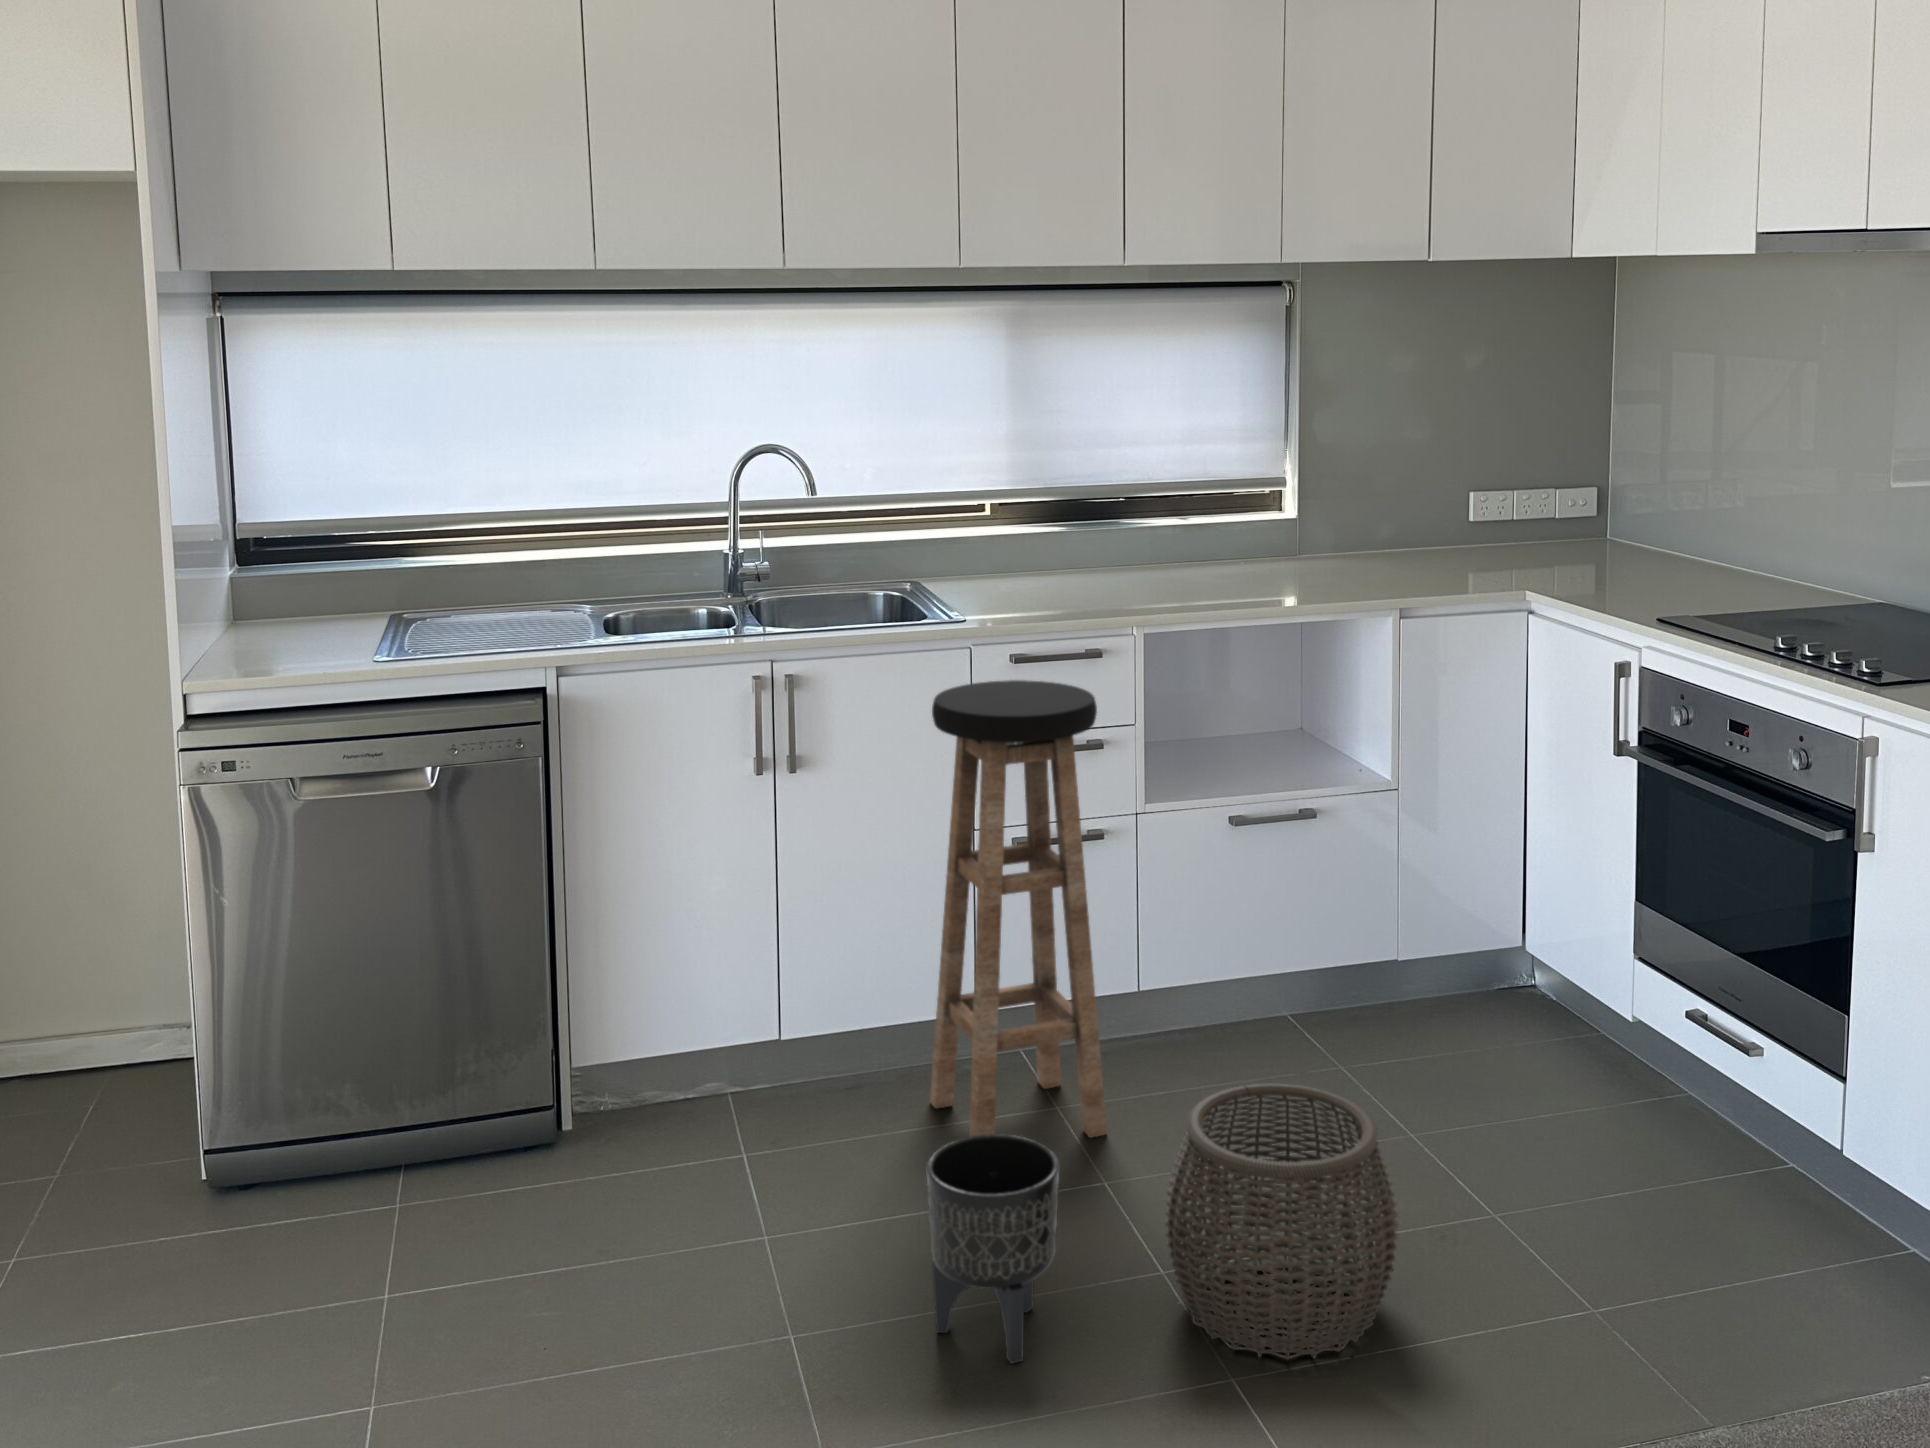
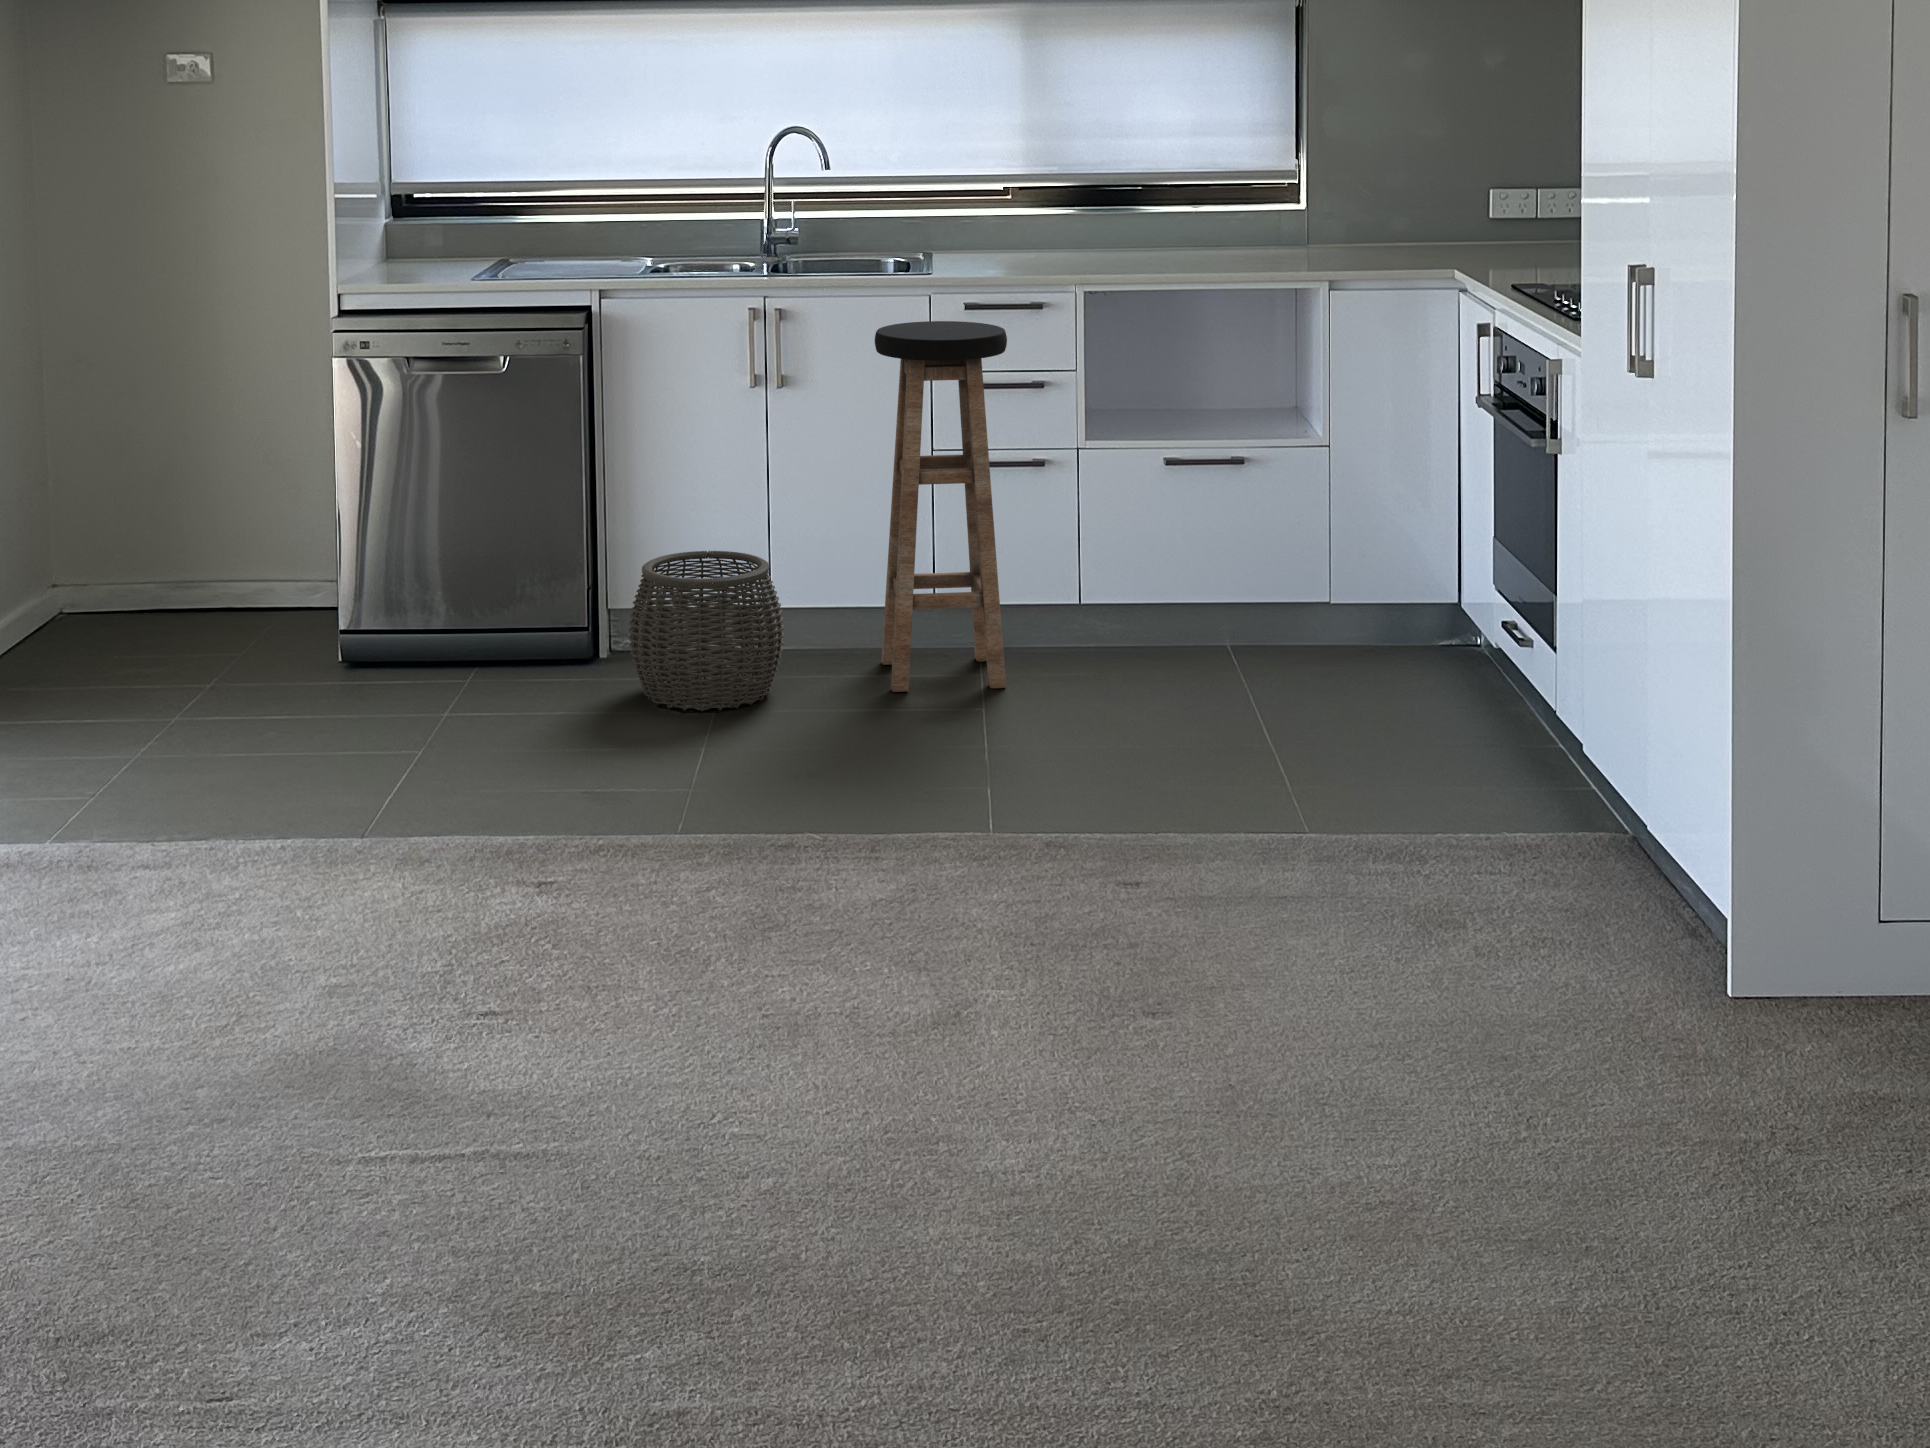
woven basket: present [1165,1084,1399,1360] -> present [628,551,784,711]
planter: present [927,1134,1059,1363] -> none [794,630,890,781]

